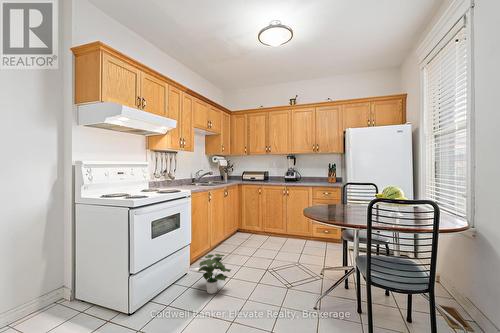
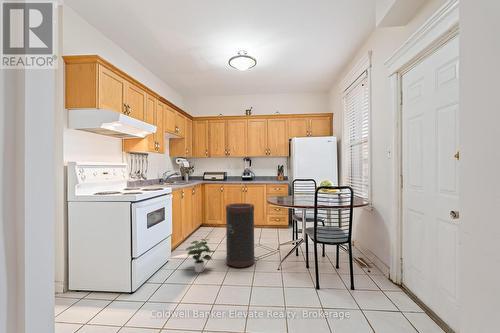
trash can: none [246,213,282,295] -> present [226,203,255,268]

